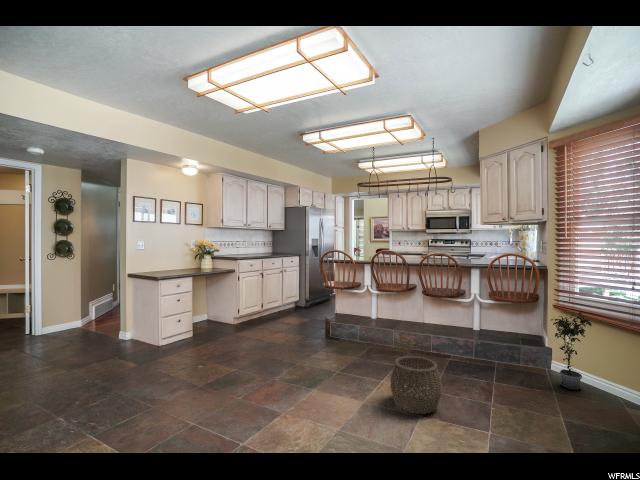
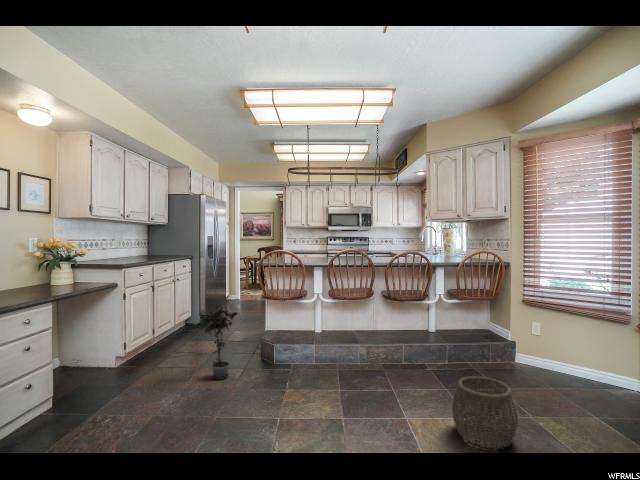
potted plant: present [550,312,592,390] -> present [200,307,239,379]

